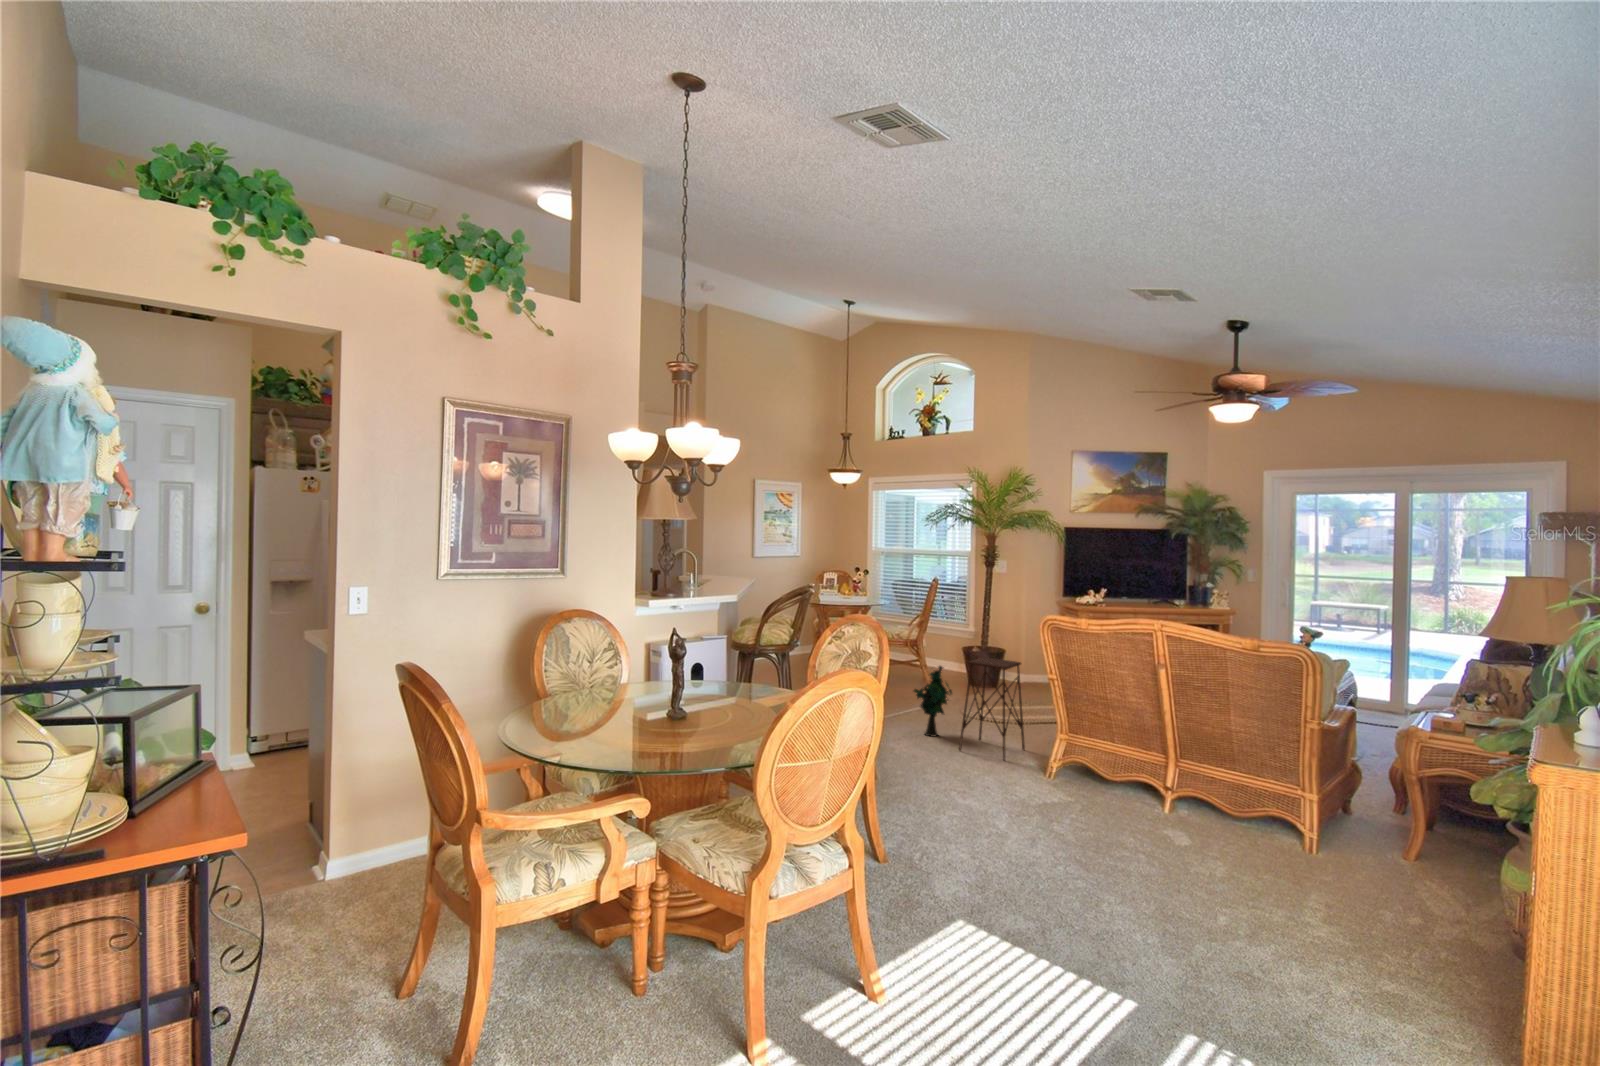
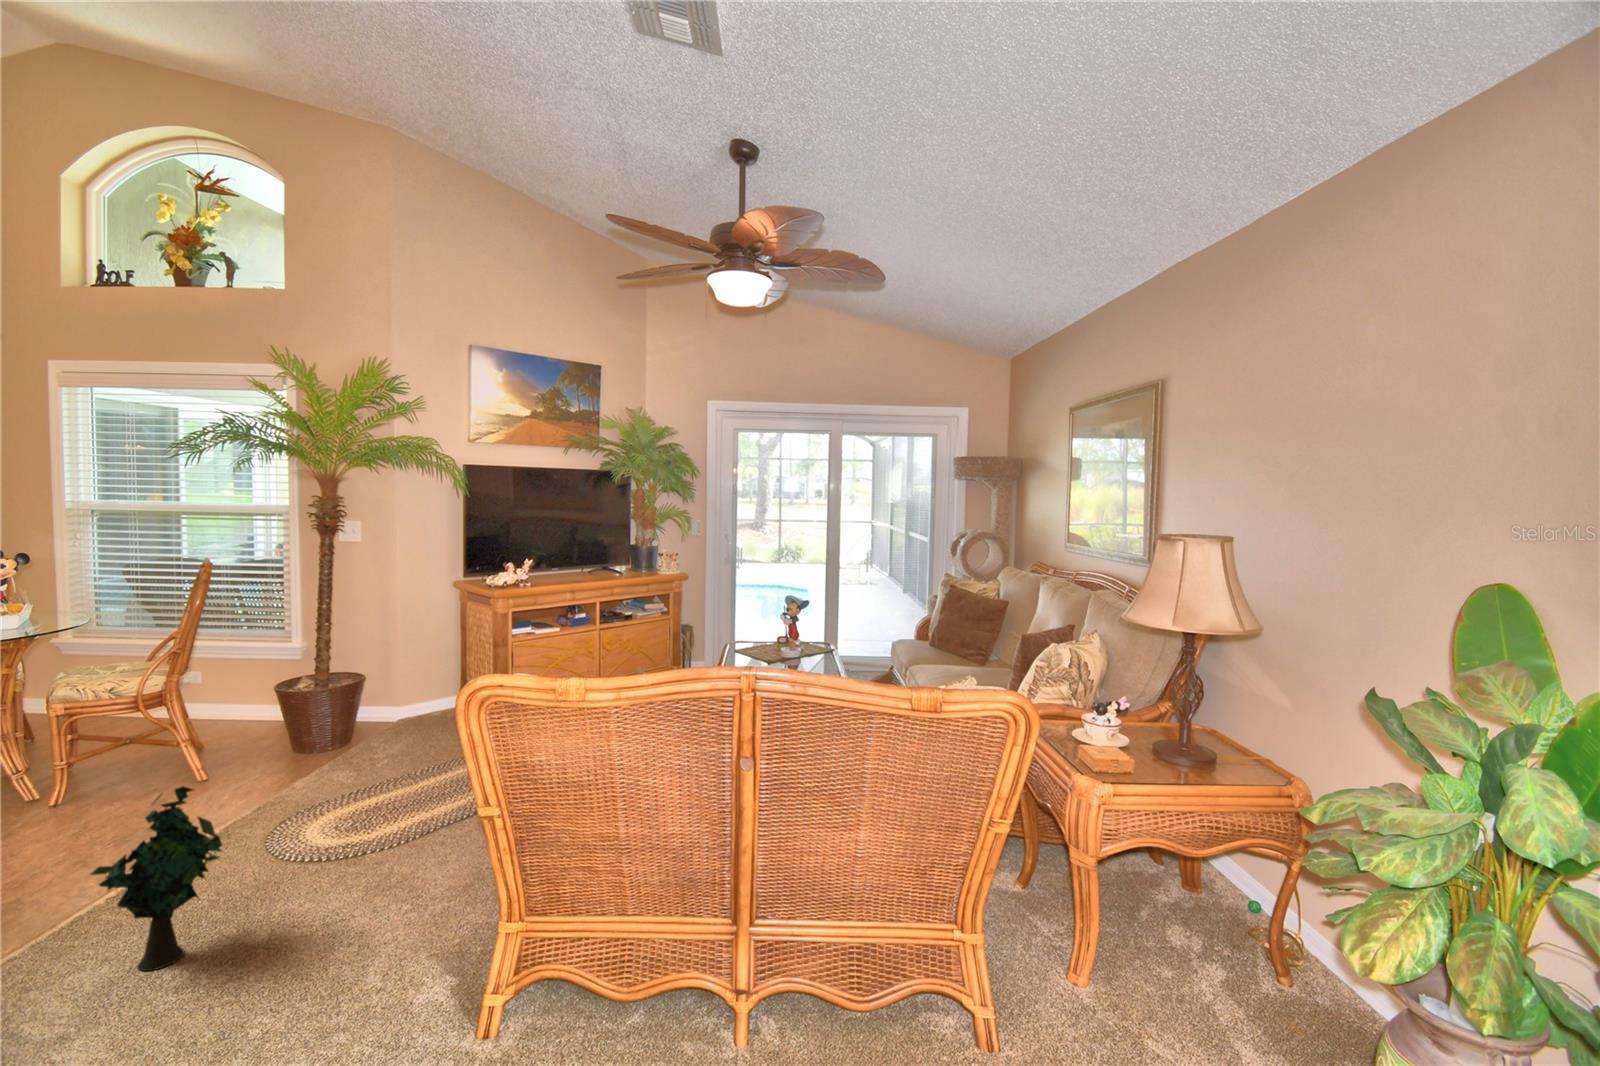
side table: present [959,657,1025,760] -> none [234,747,414,1007]

